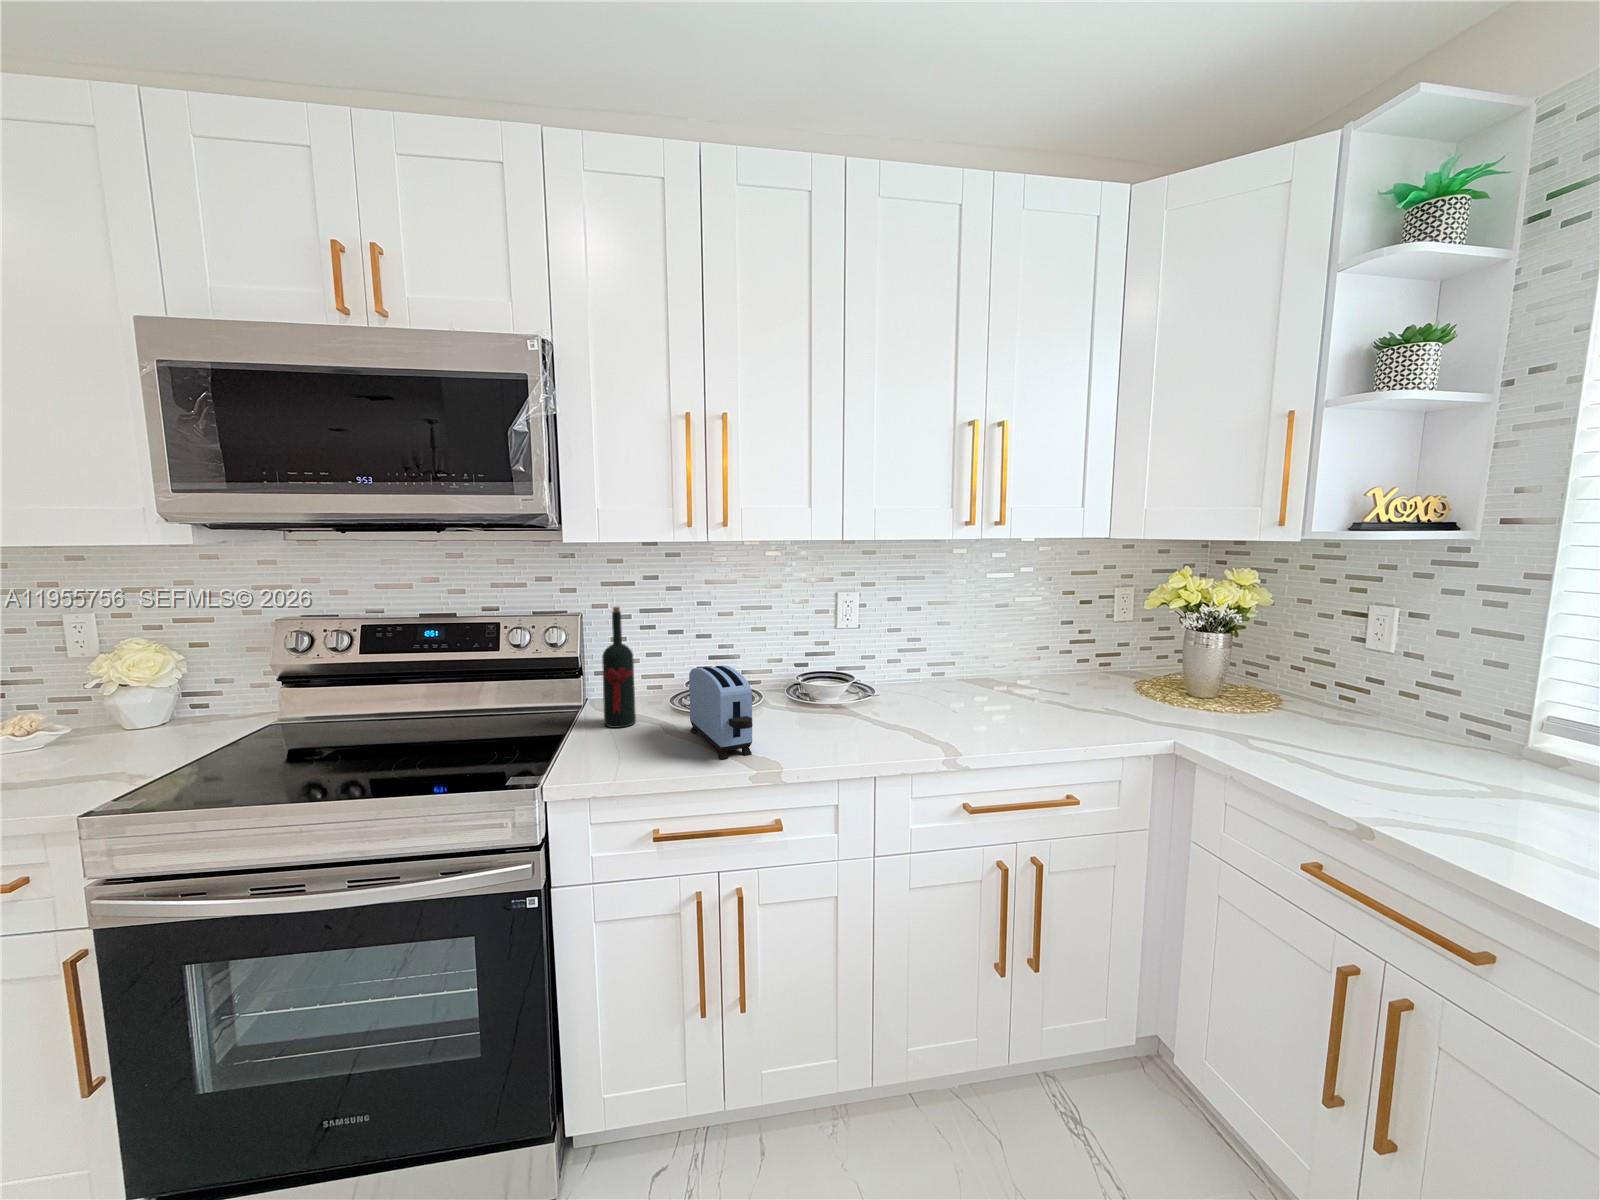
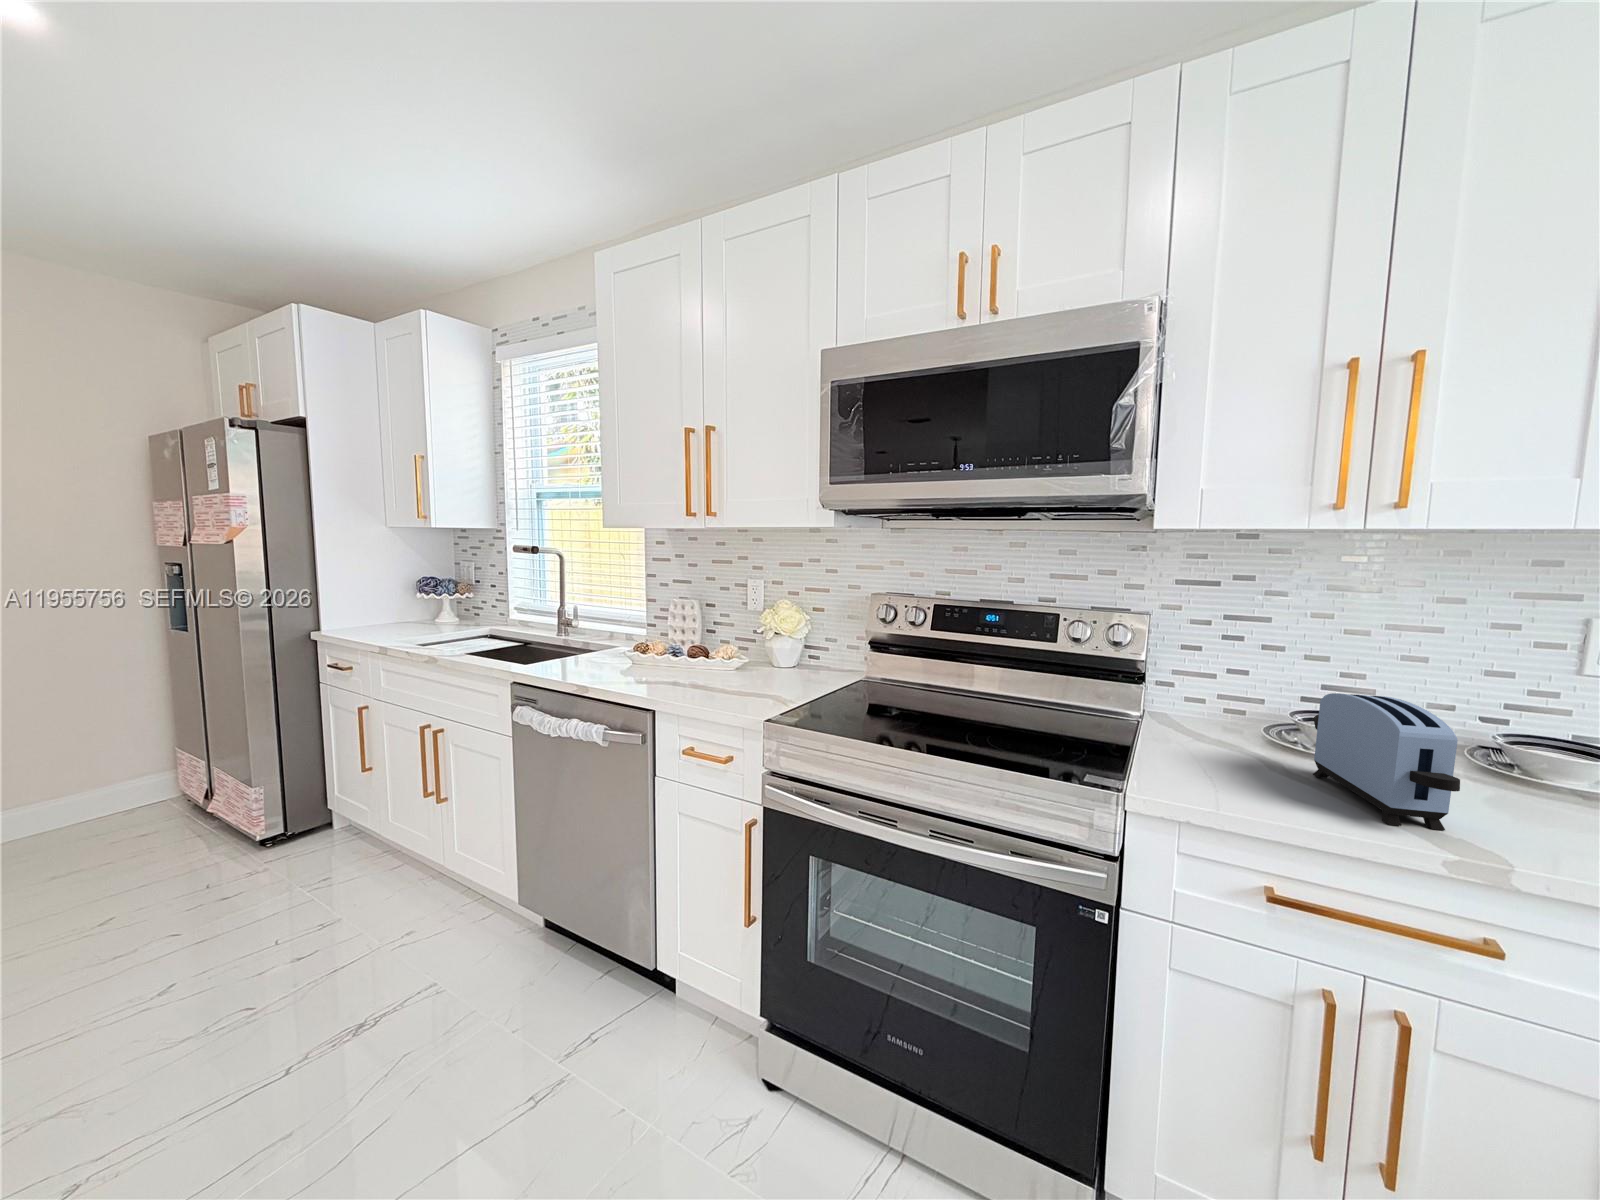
wine bottle: present [602,607,636,728] -> none [1179,605,1229,750]

